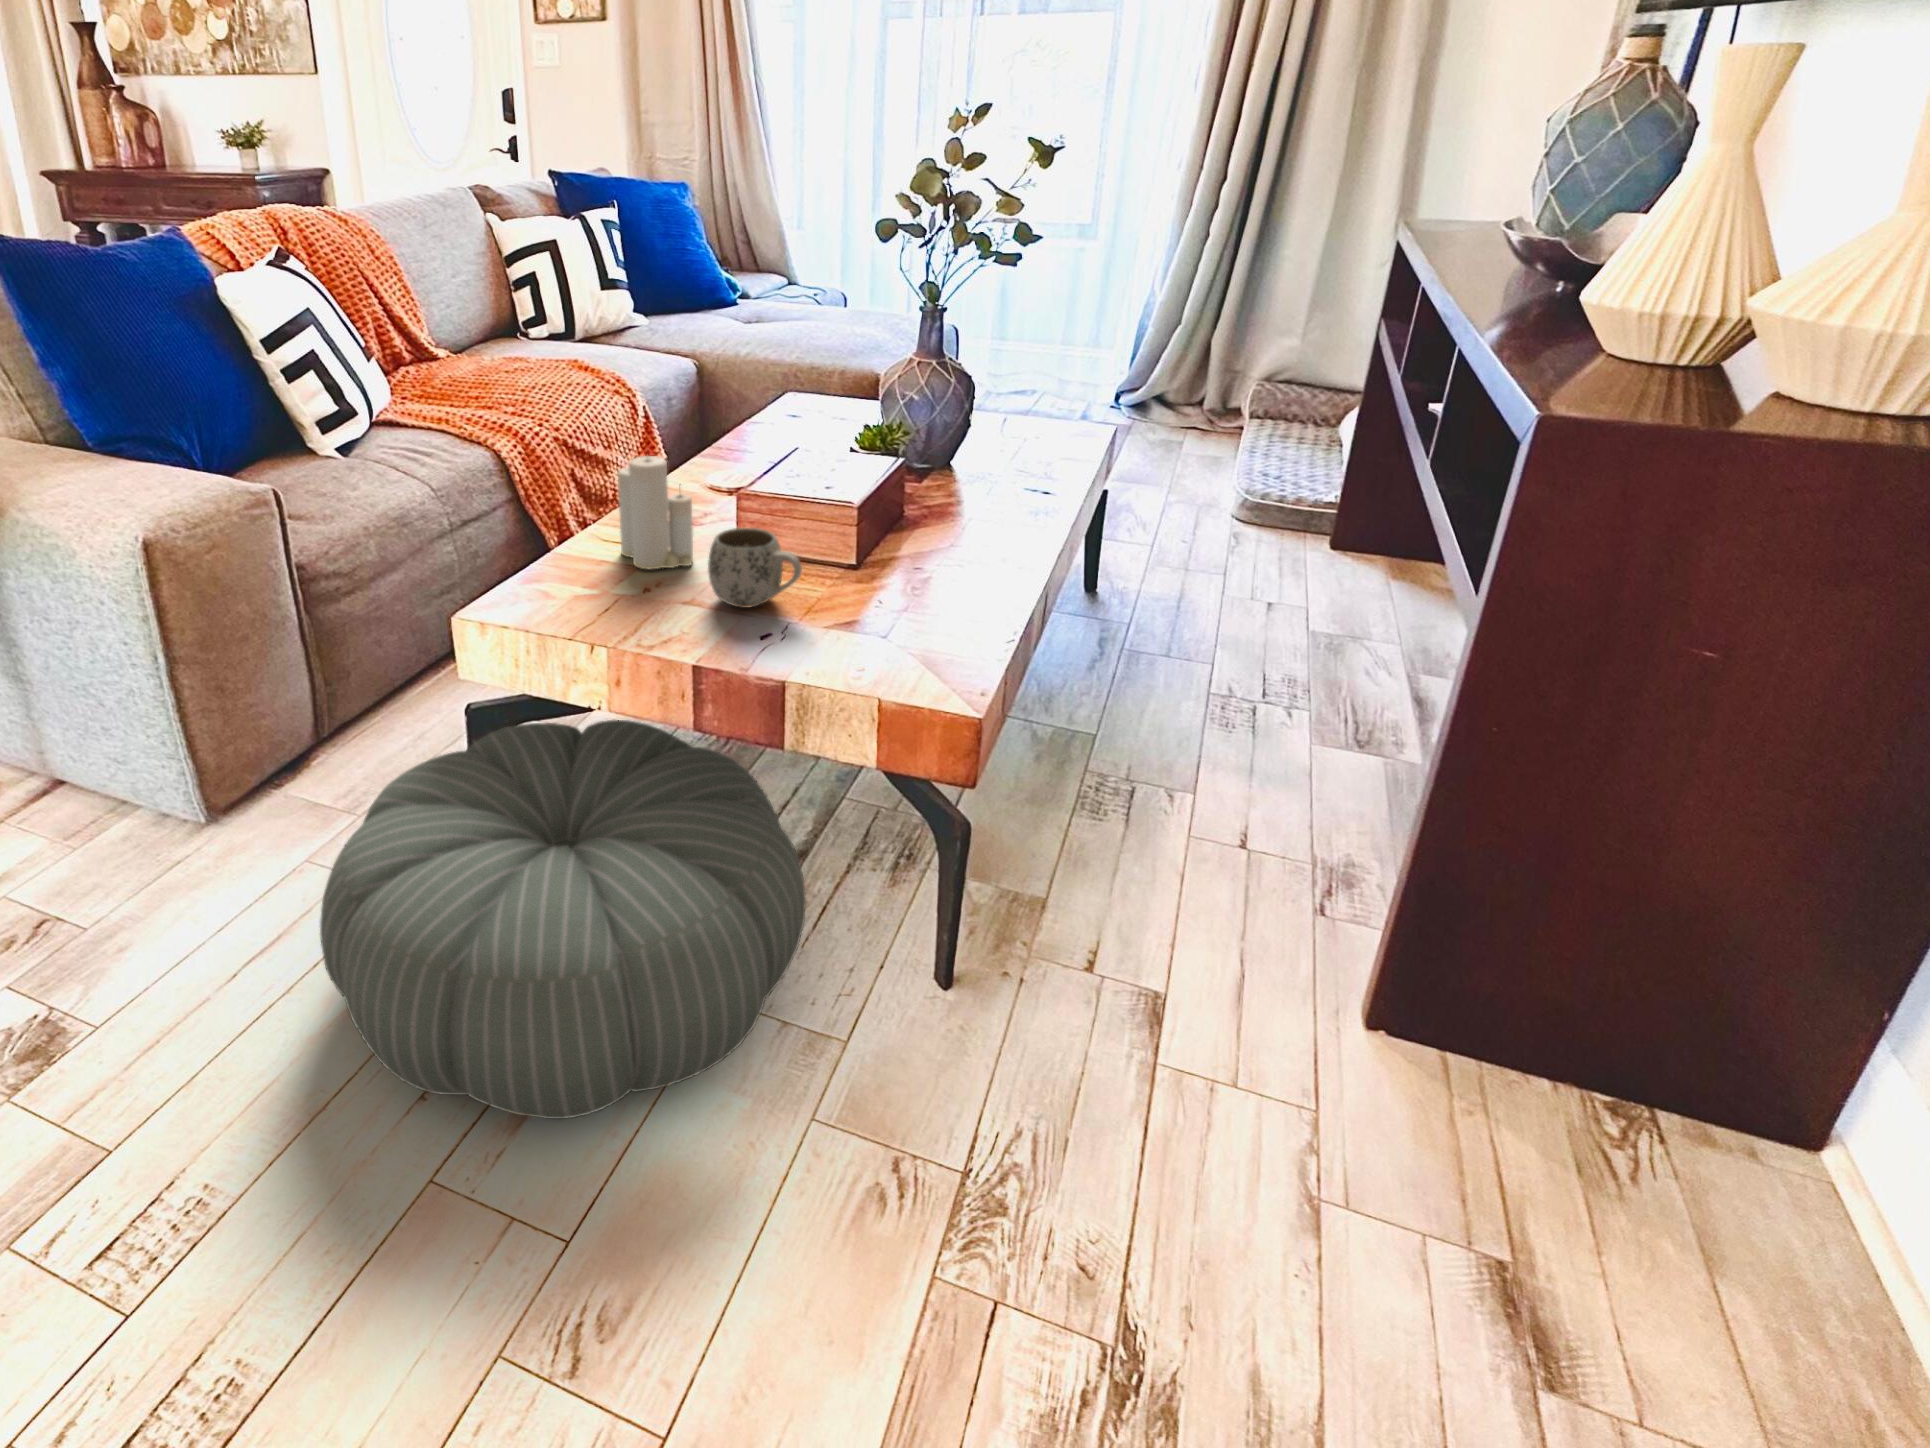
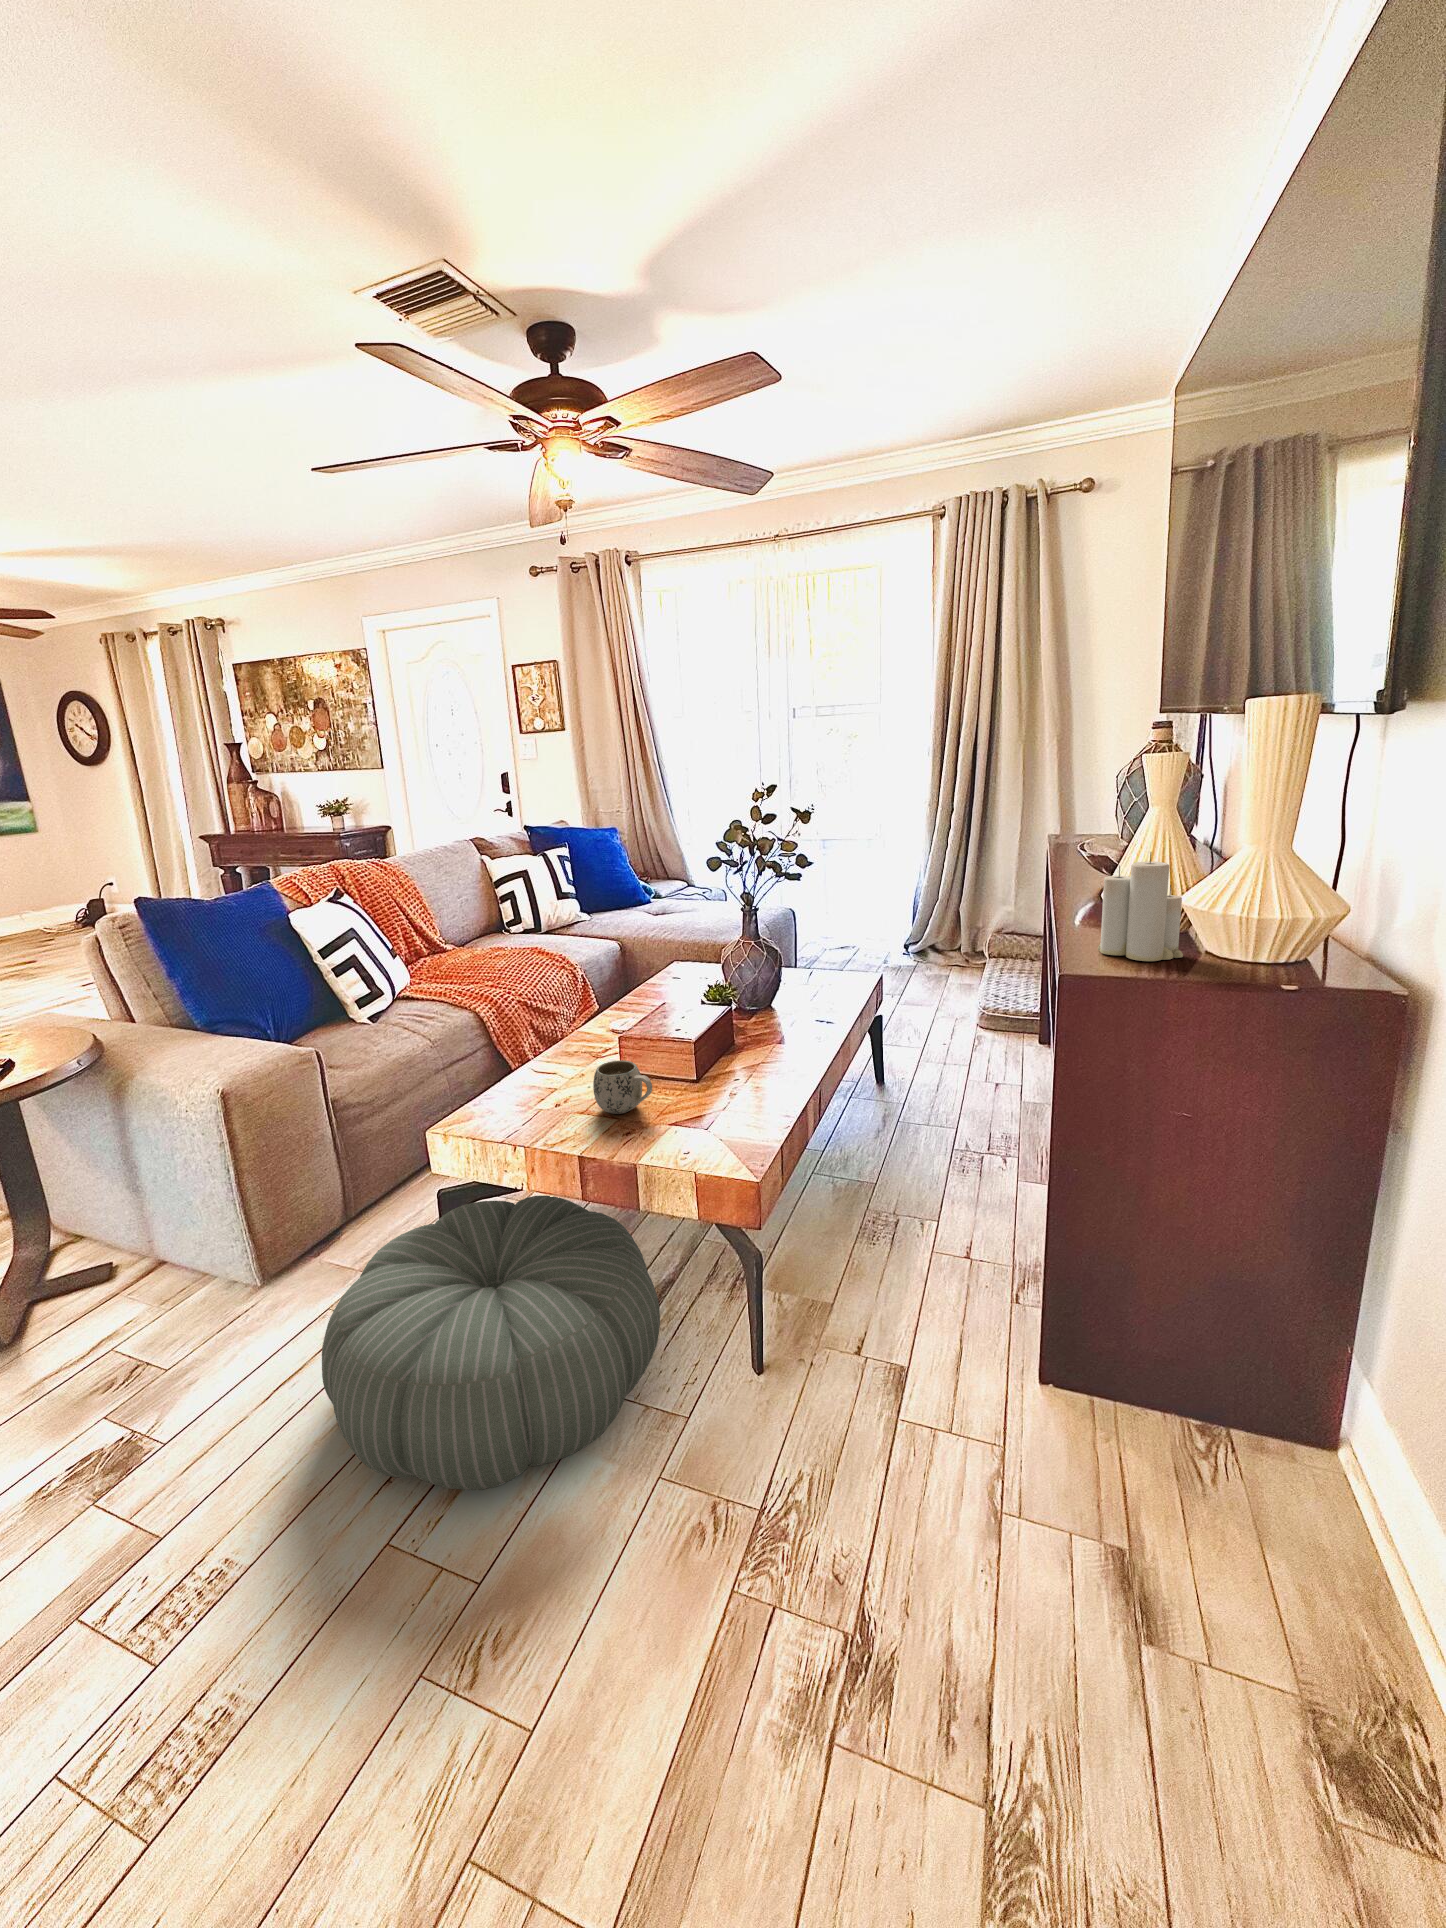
candle: present [618,456,693,569] -> present [1098,852,1183,961]

